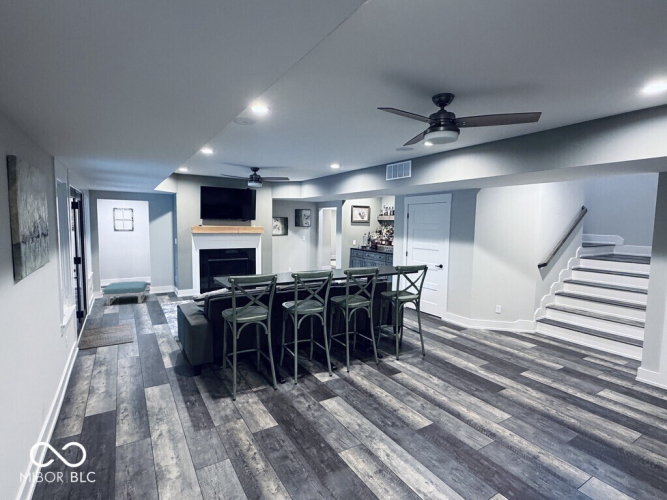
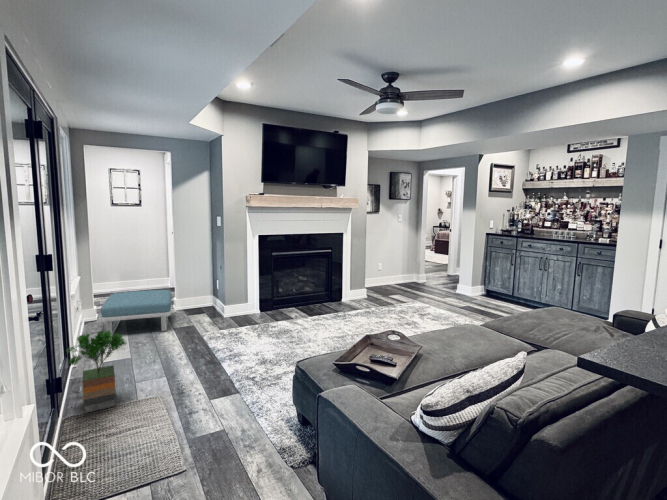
potted tree: none [85,294,115,330] -> present [68,330,127,413]

